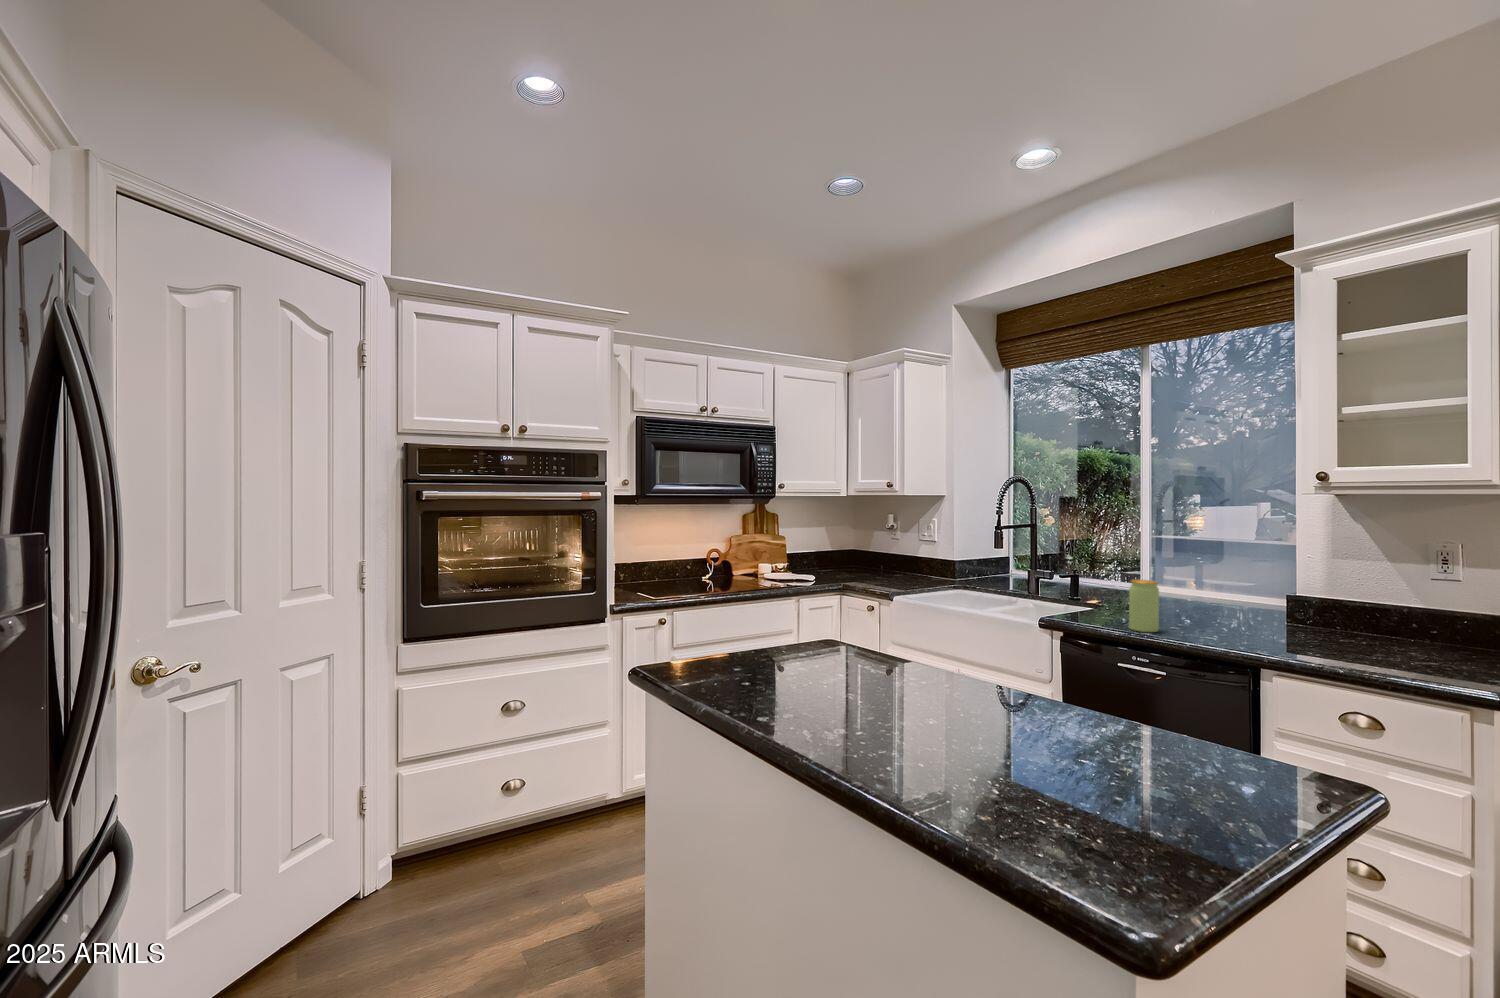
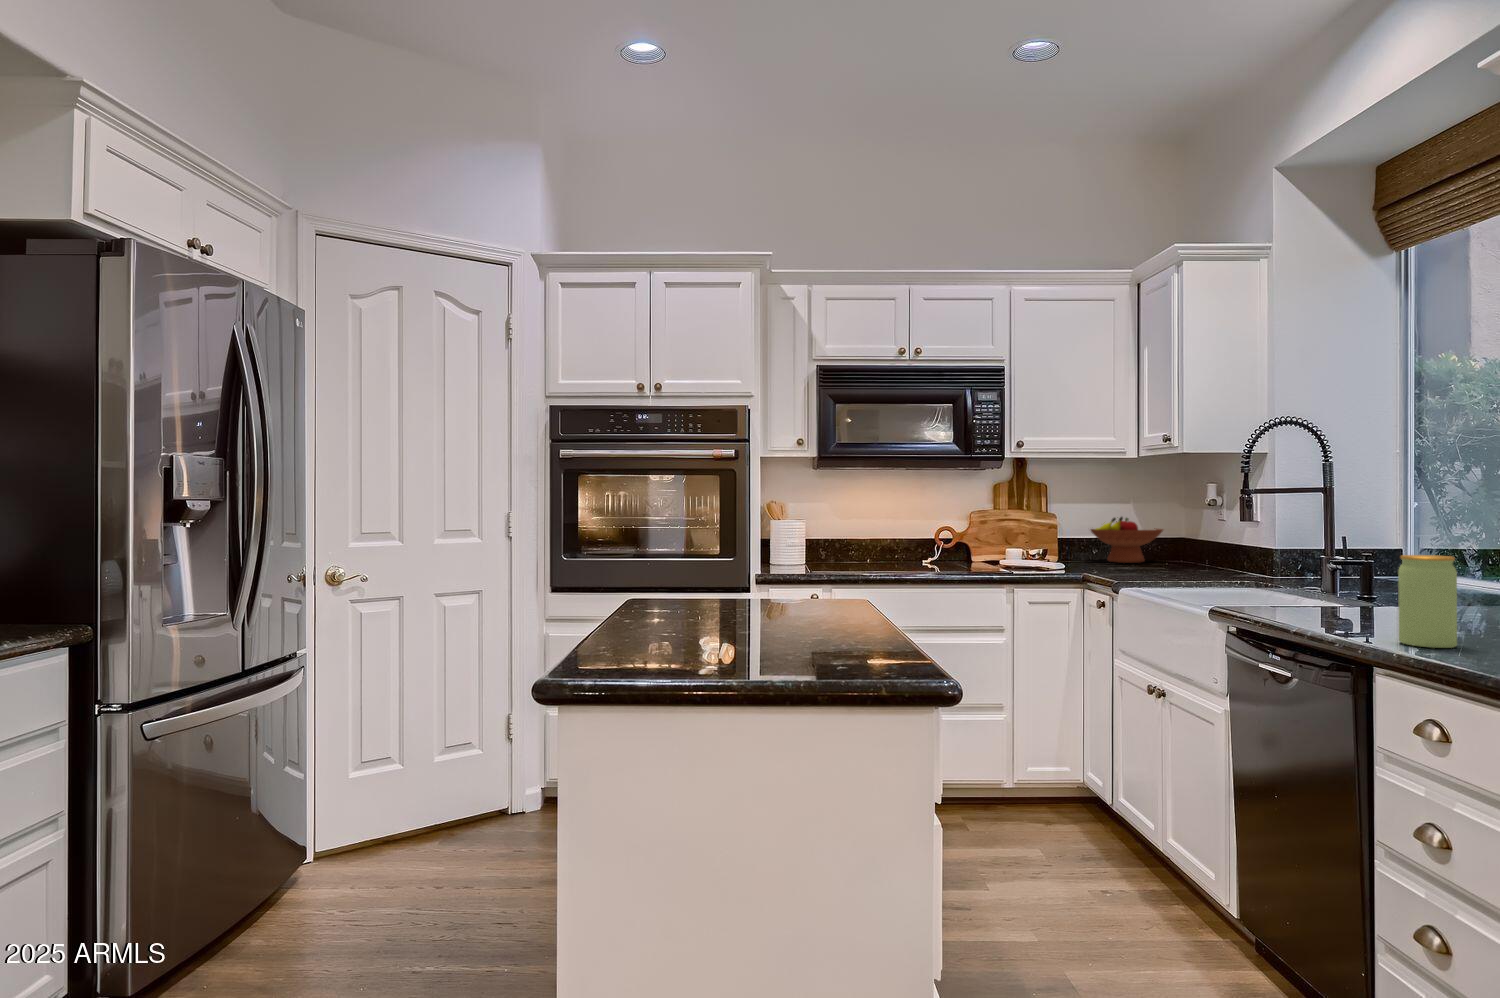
fruit bowl: none [792,536,840,568] -> present [1091,517,1163,563]

